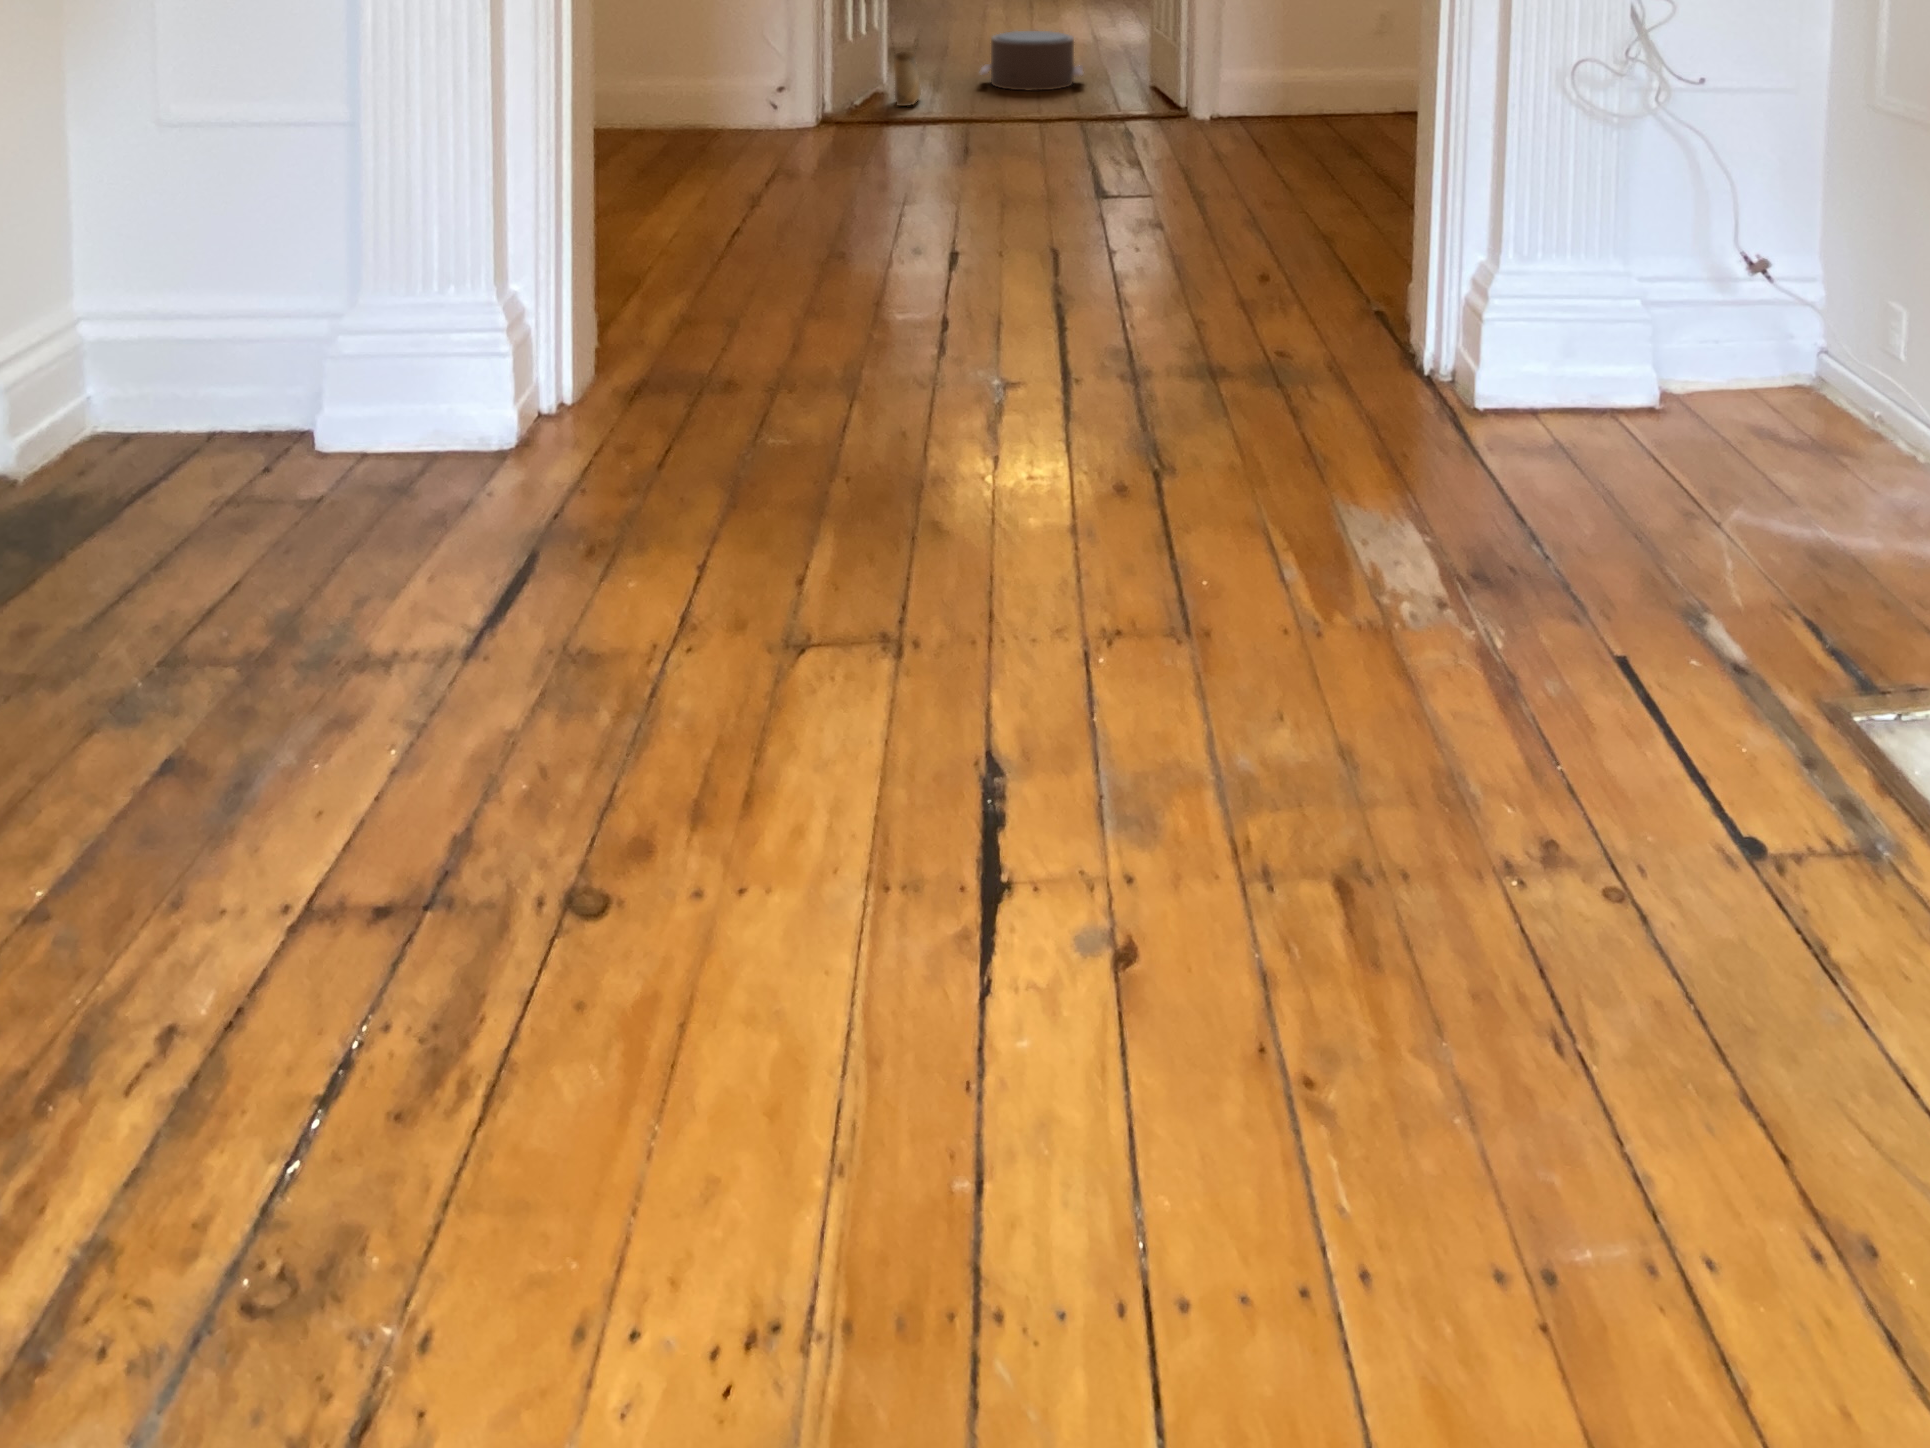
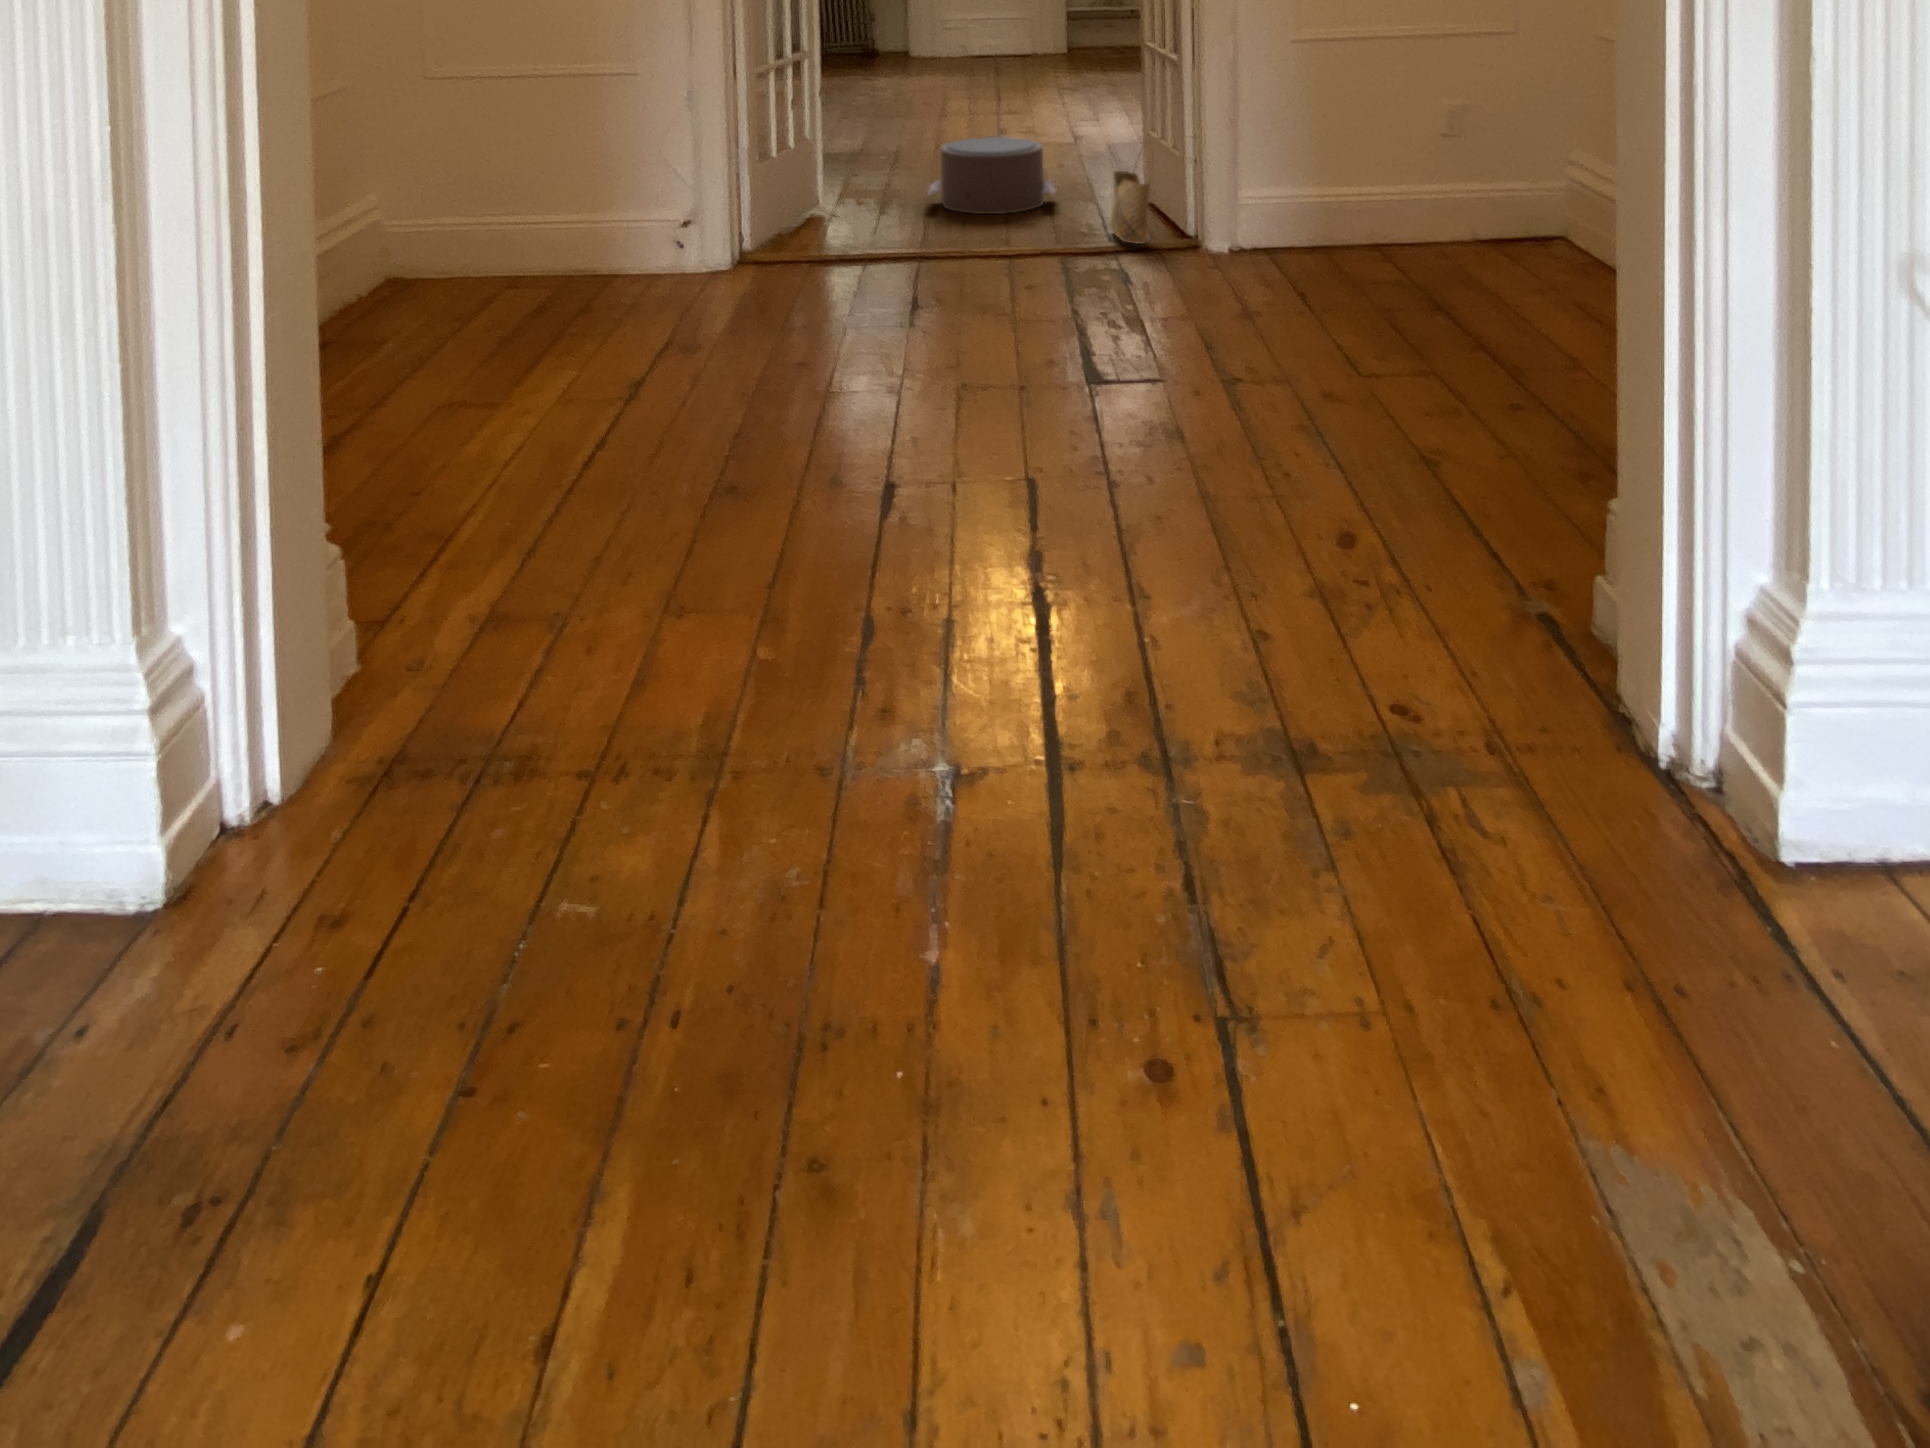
woven basket: present [892,43,921,106] -> present [1110,169,1152,244]

